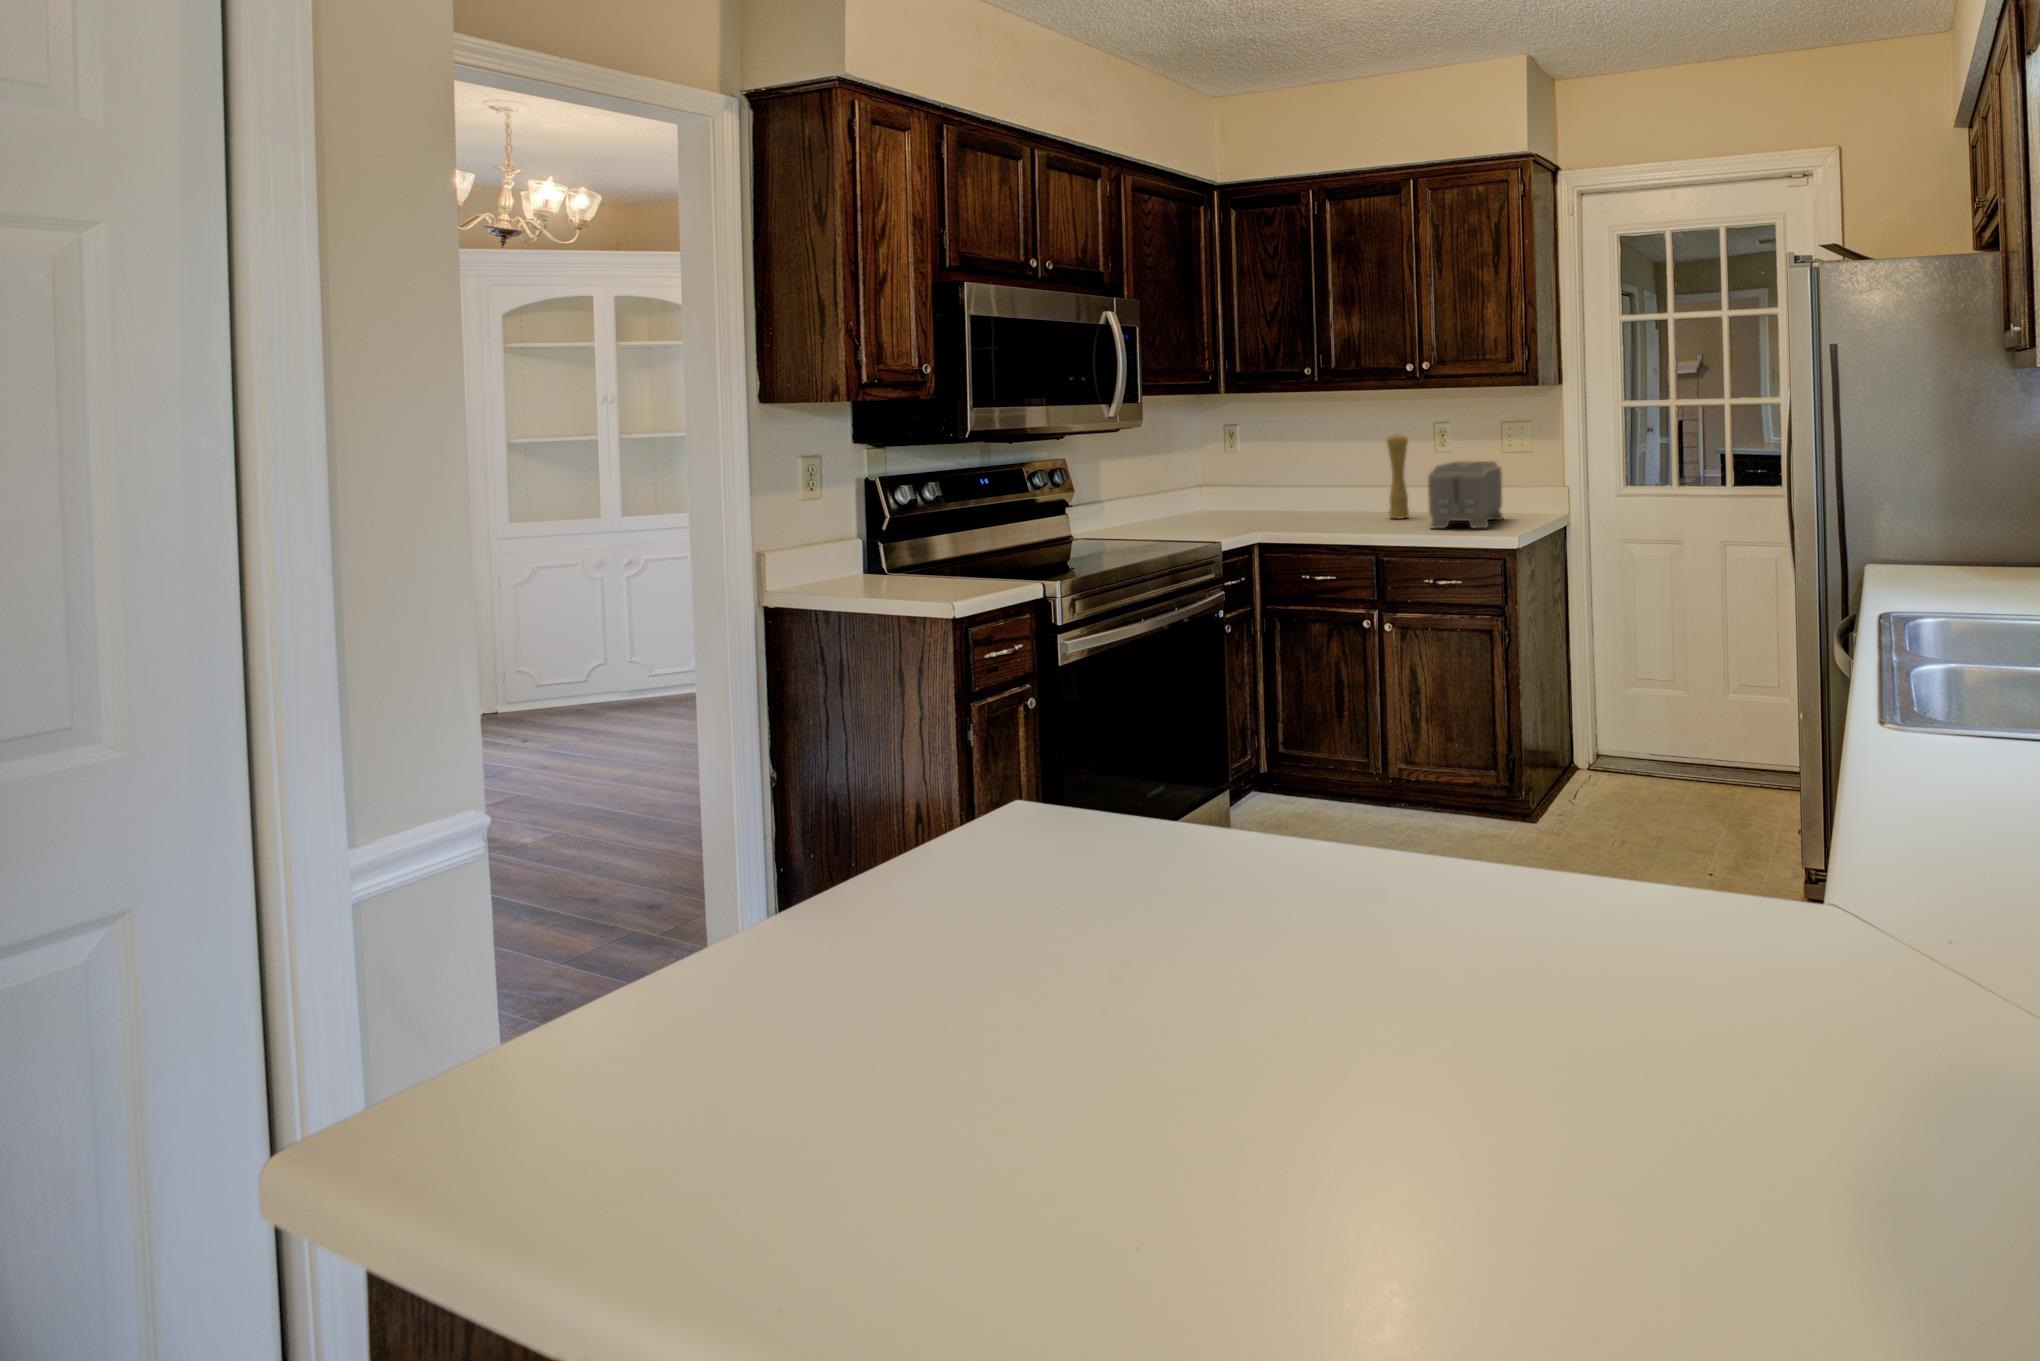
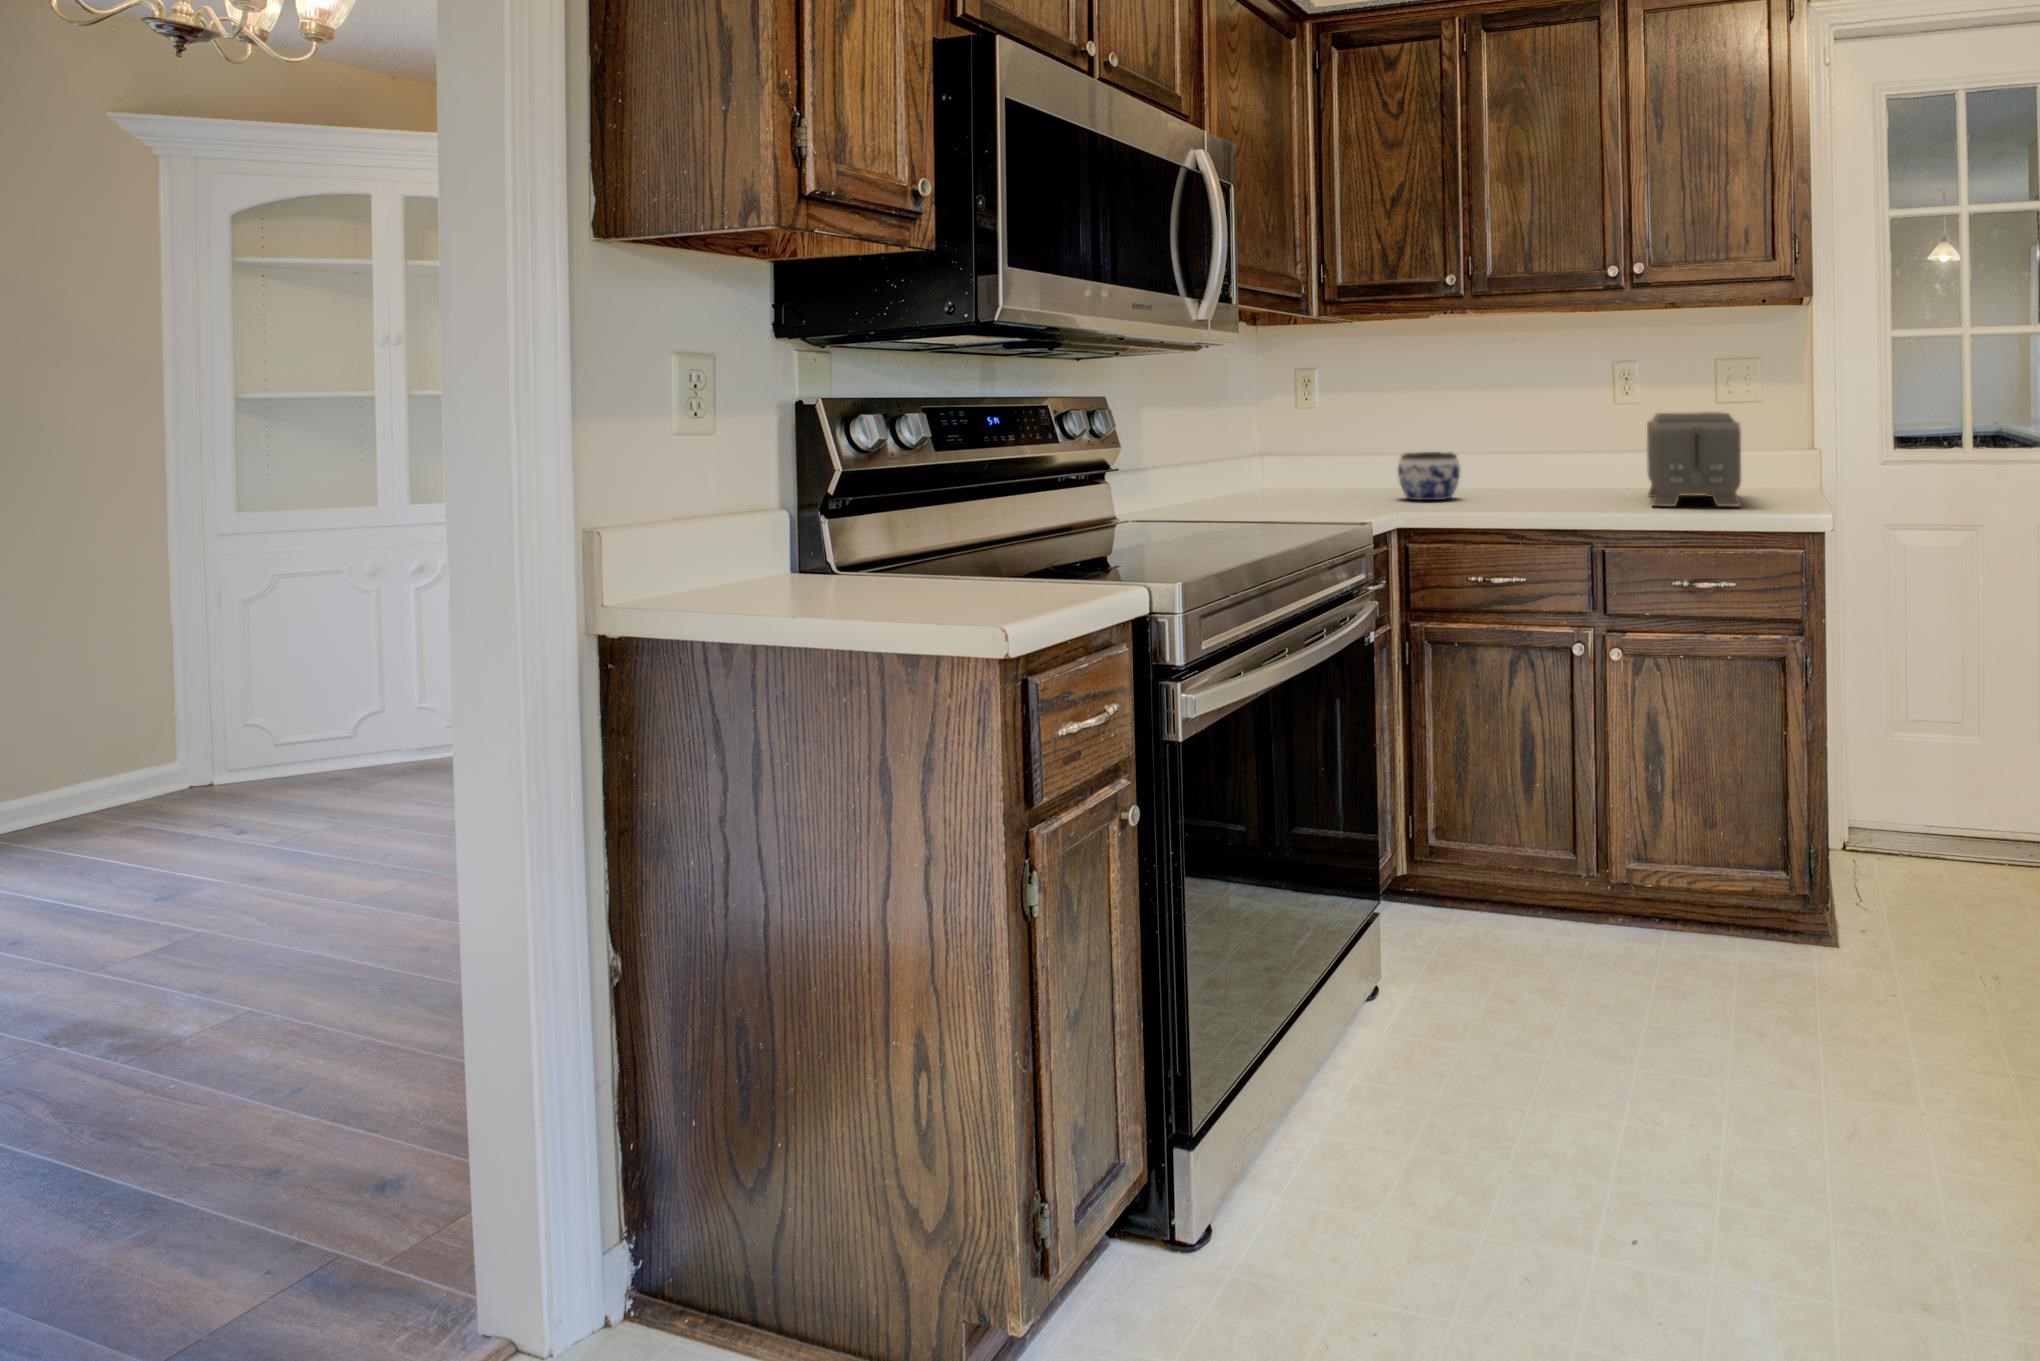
pepper mill: present [1387,435,1409,519] -> none [1556,373,1587,494]
jar: none [1273,490,1316,524] -> present [1398,452,1460,500]

